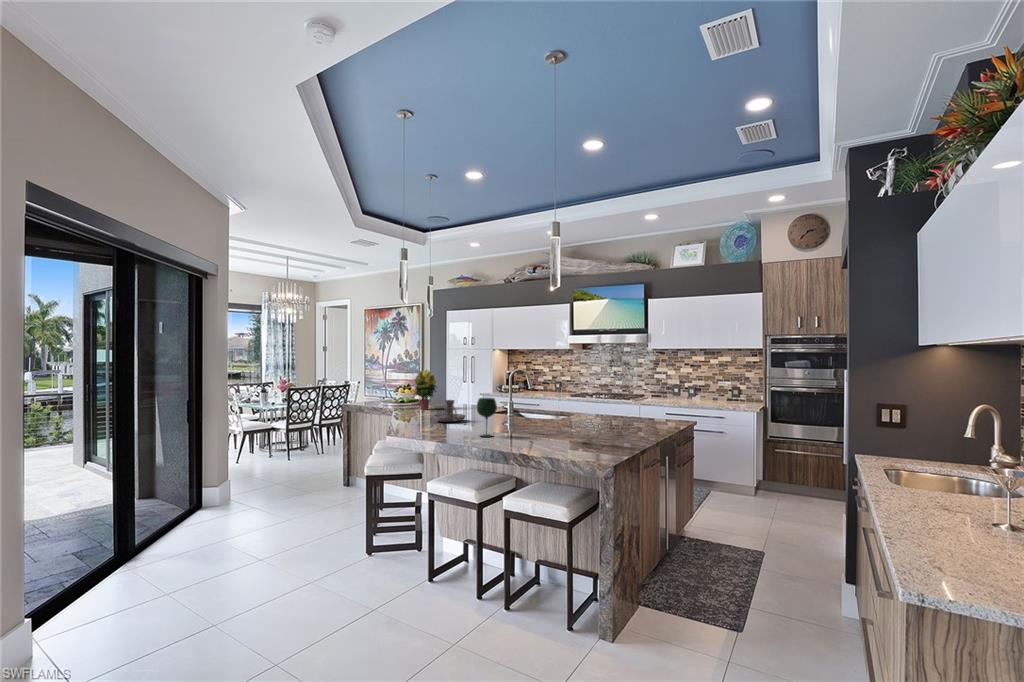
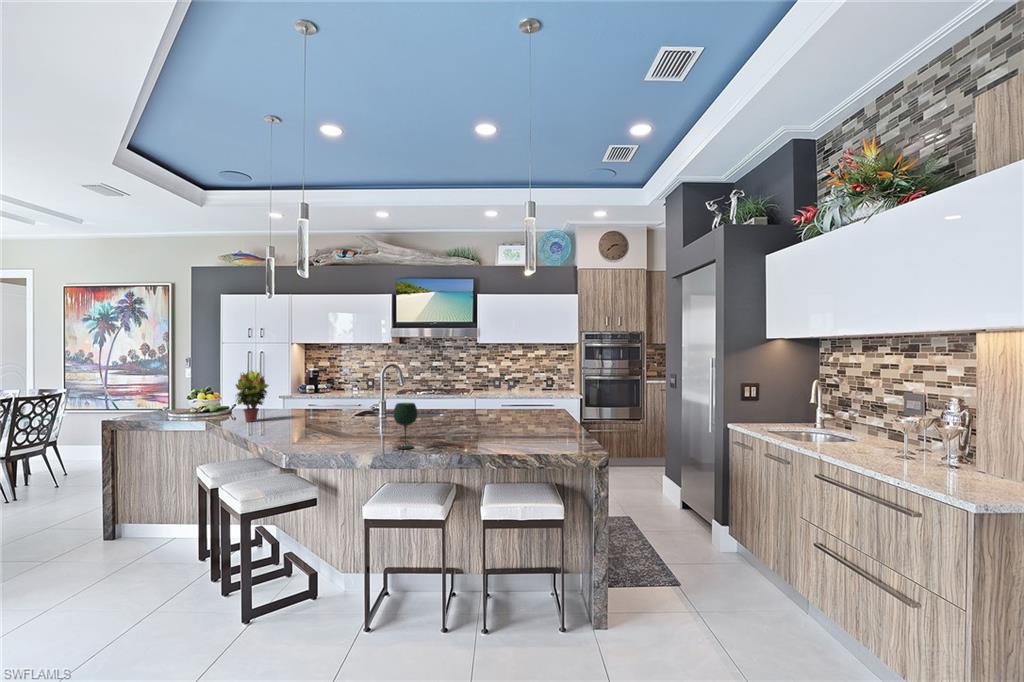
candle holder: present [434,400,465,422] -> none [298,407,340,435]

